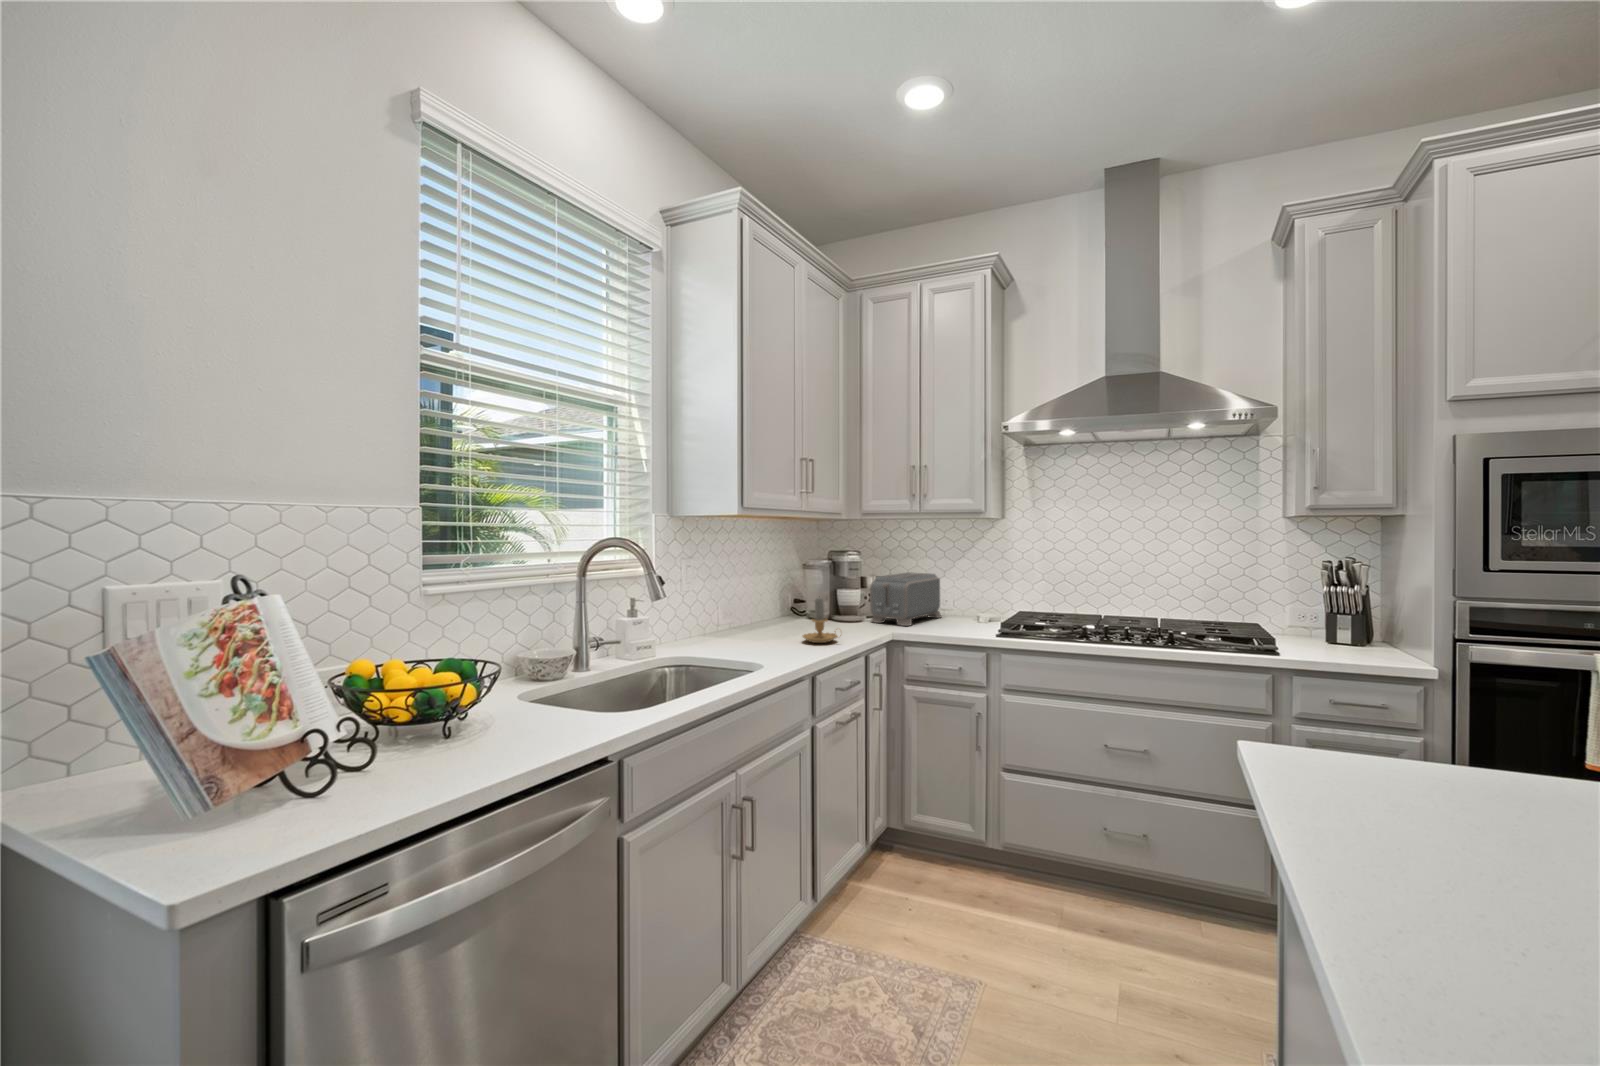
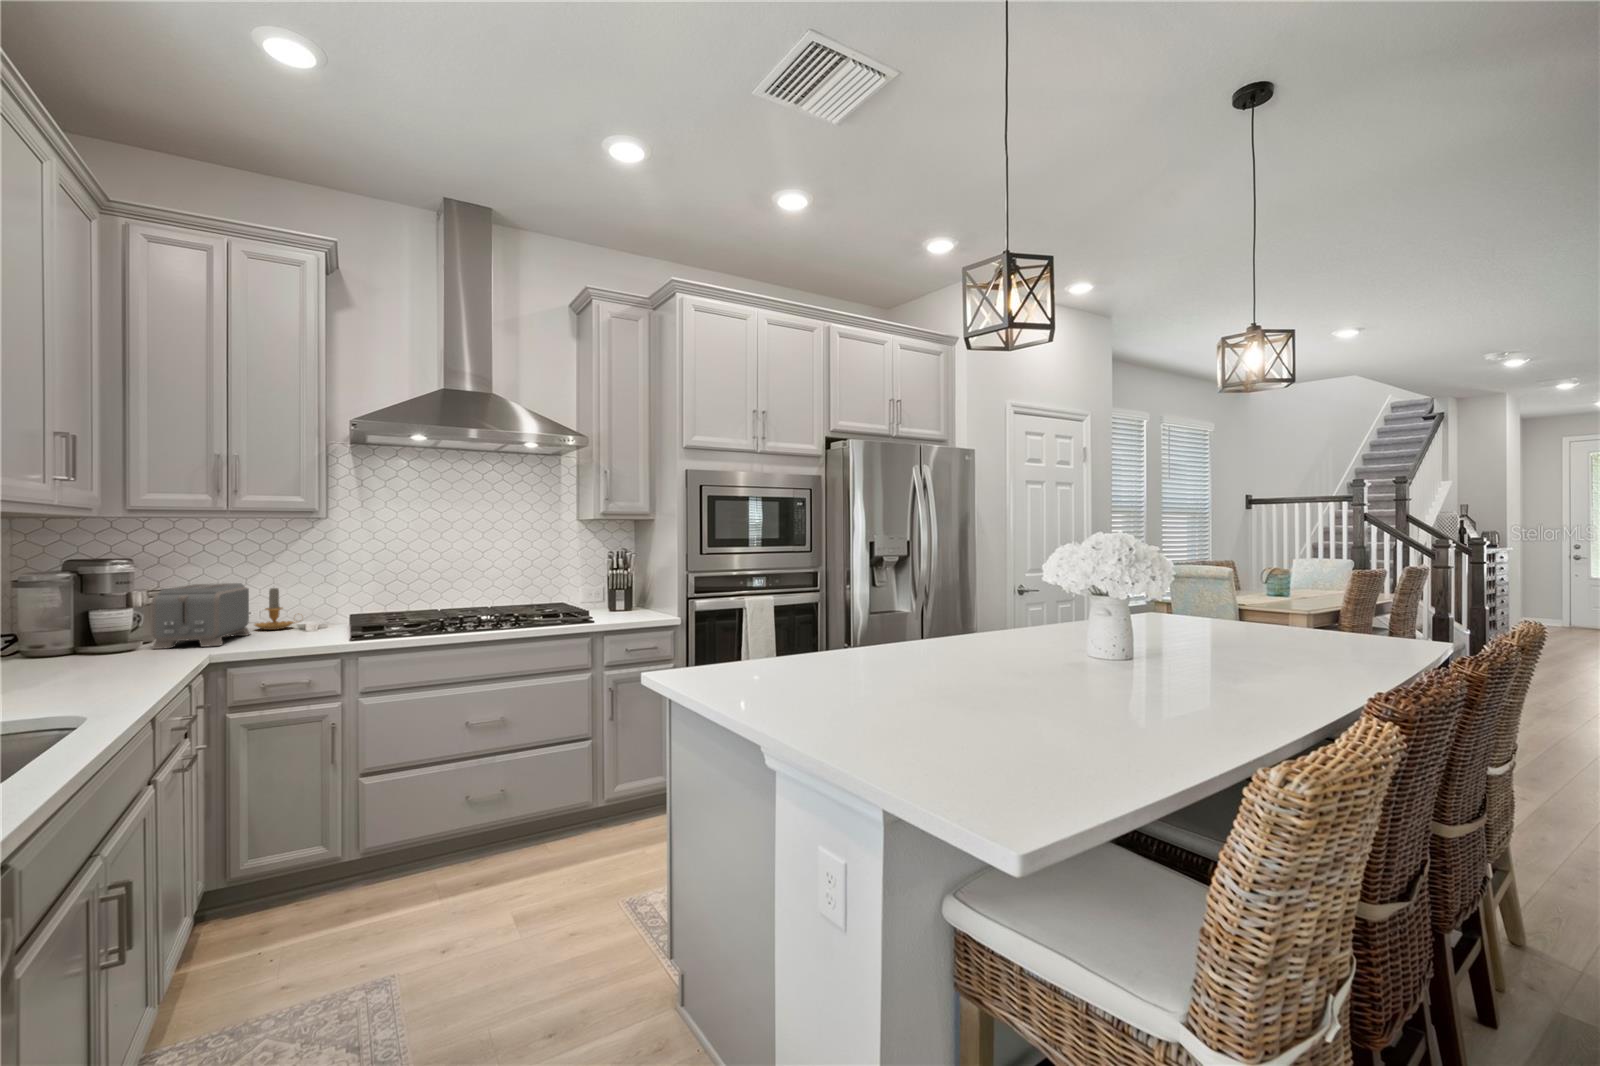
candle: present [803,598,841,643] -> present [255,588,295,630]

